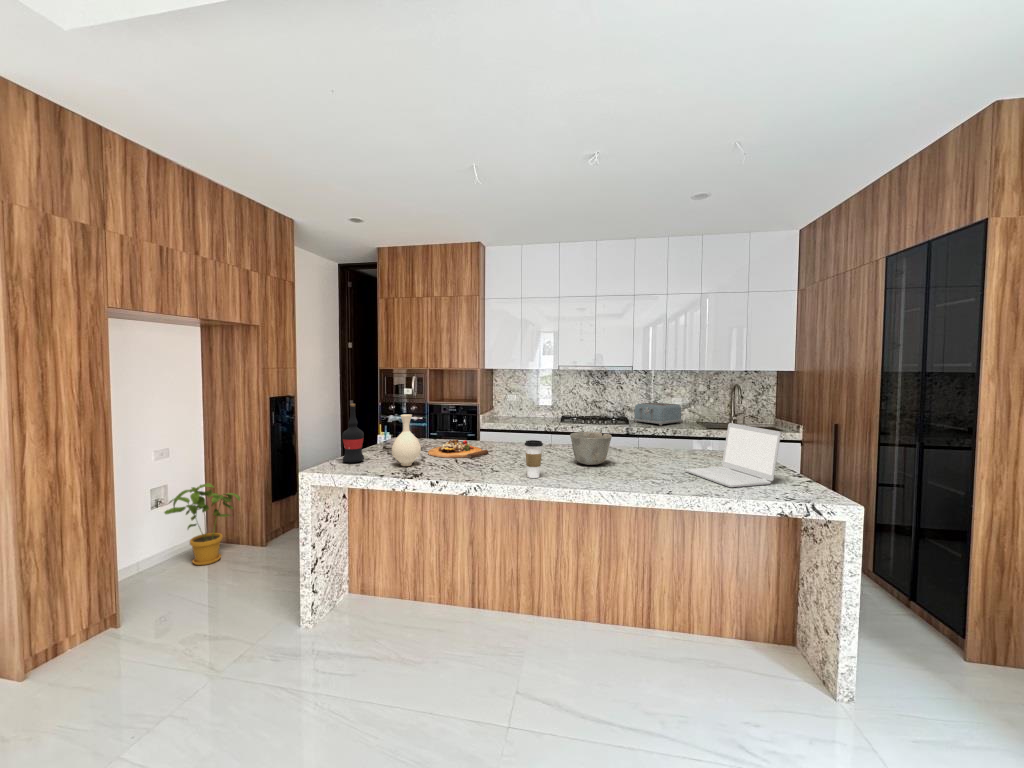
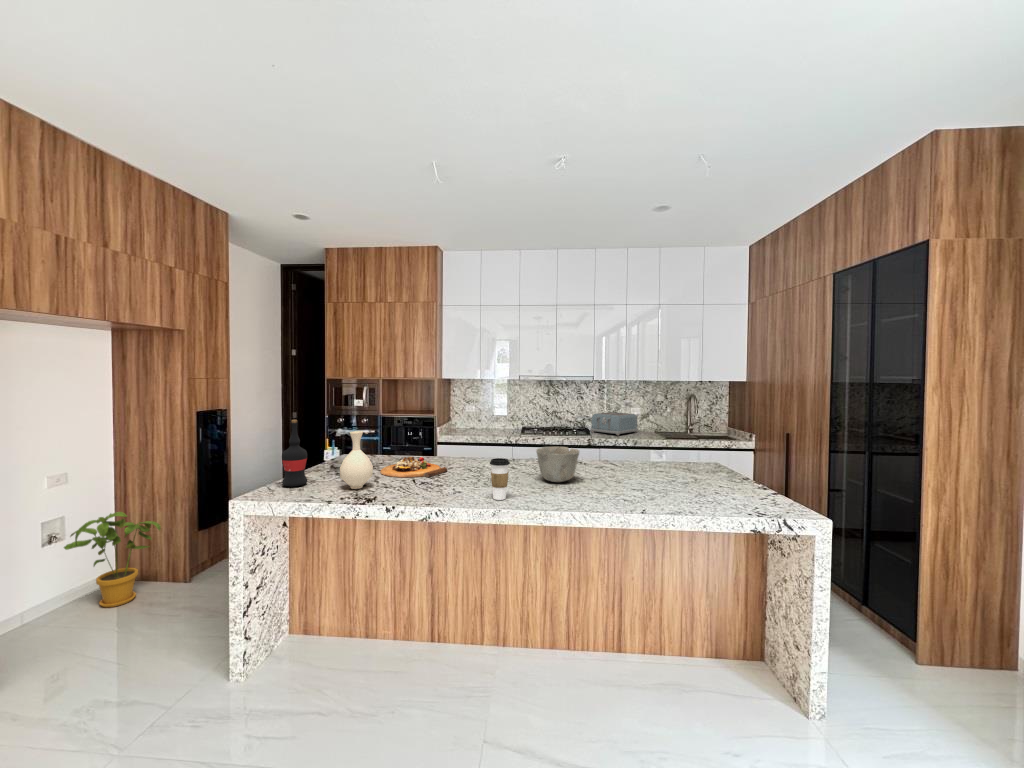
laptop: present [685,423,781,487] -> none [655,436,753,504]

